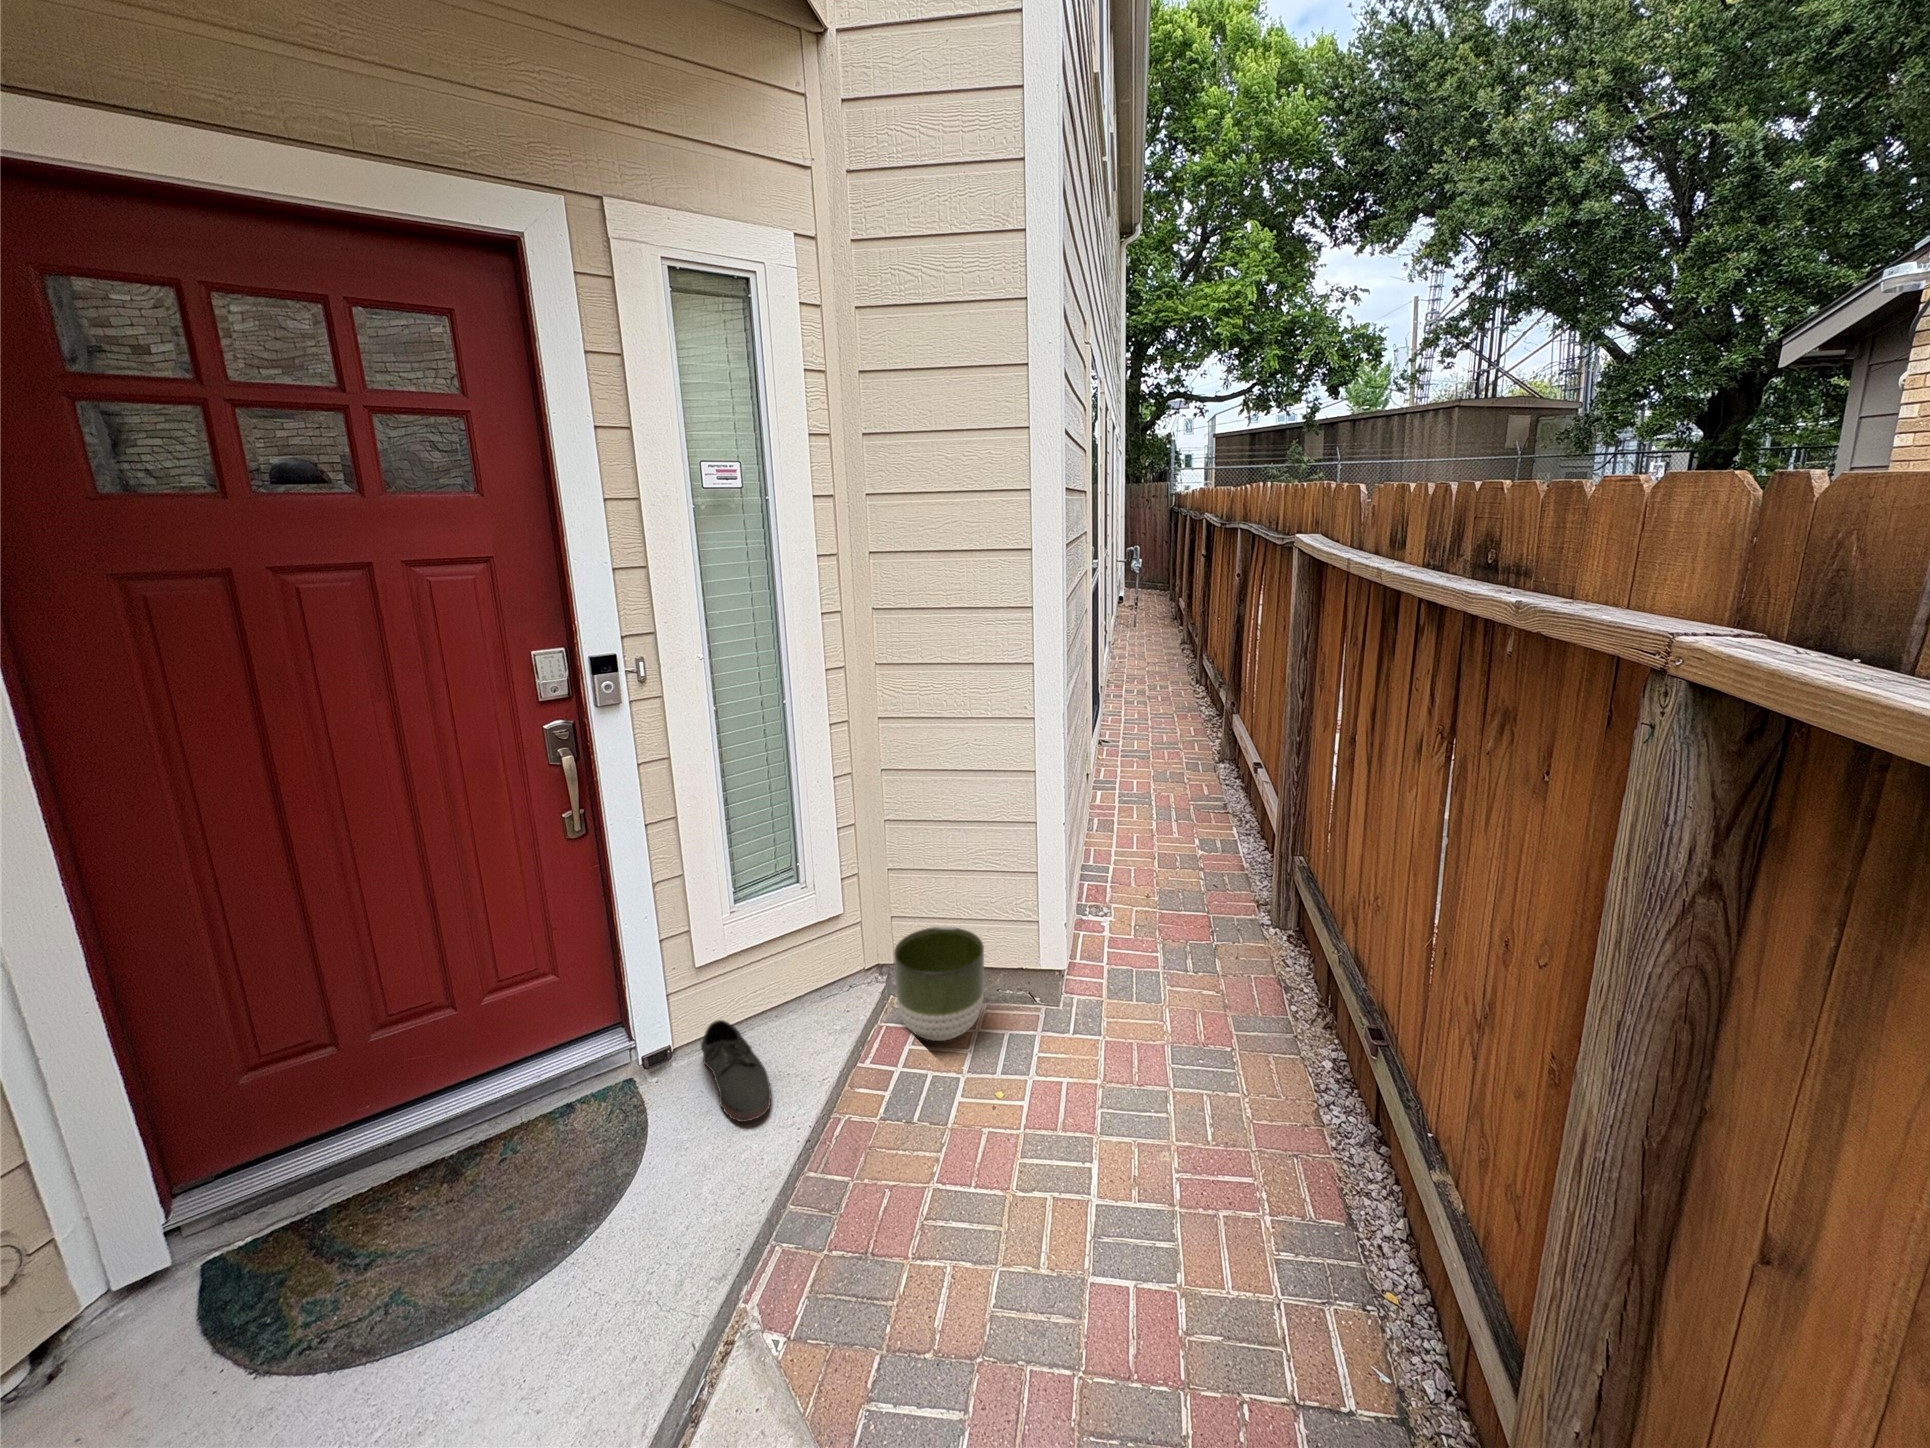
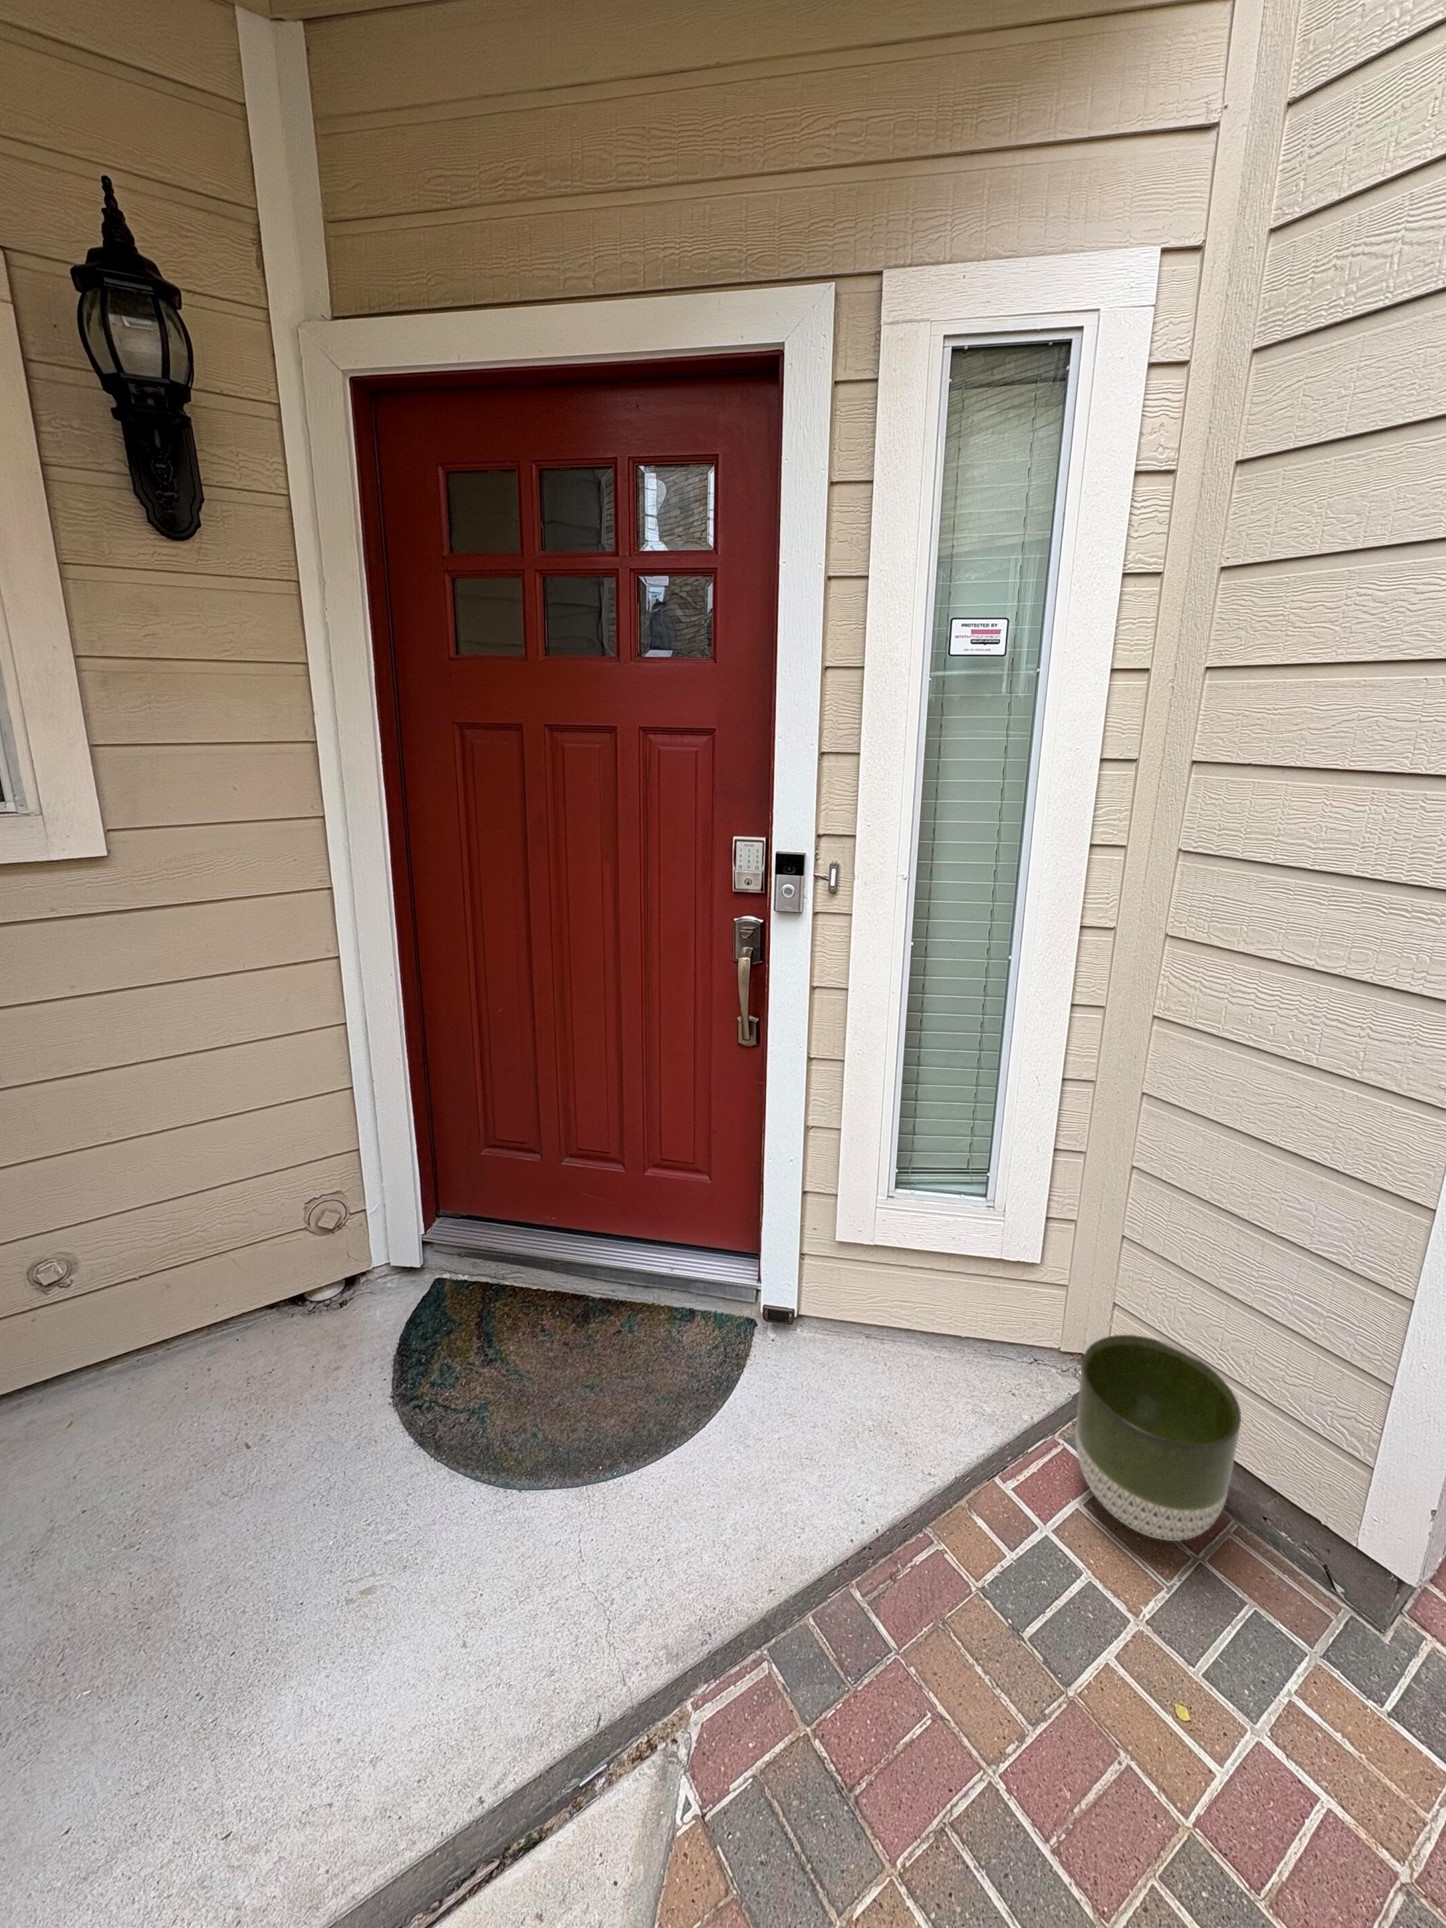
shoe: present [701,1020,771,1122] -> none [805,1310,871,1466]

